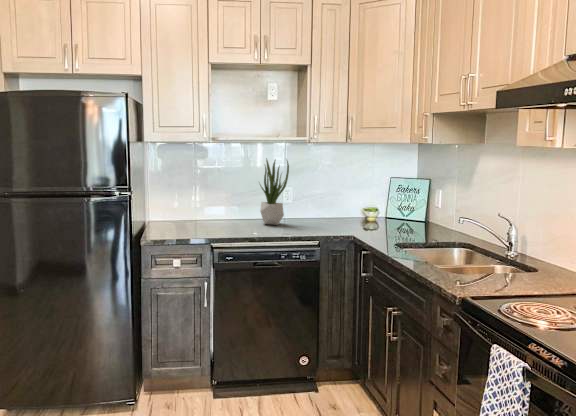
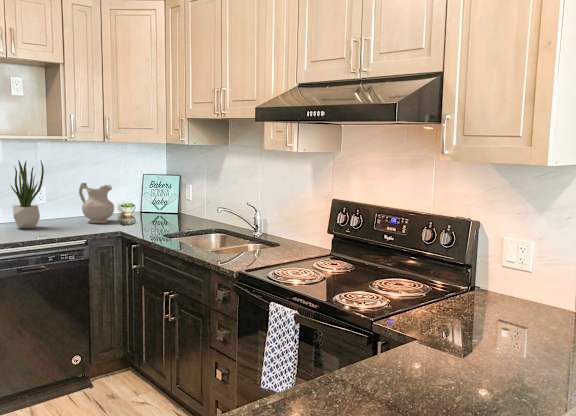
ceramic pitcher: none [323,183,355,226] -> present [79,183,114,223]

